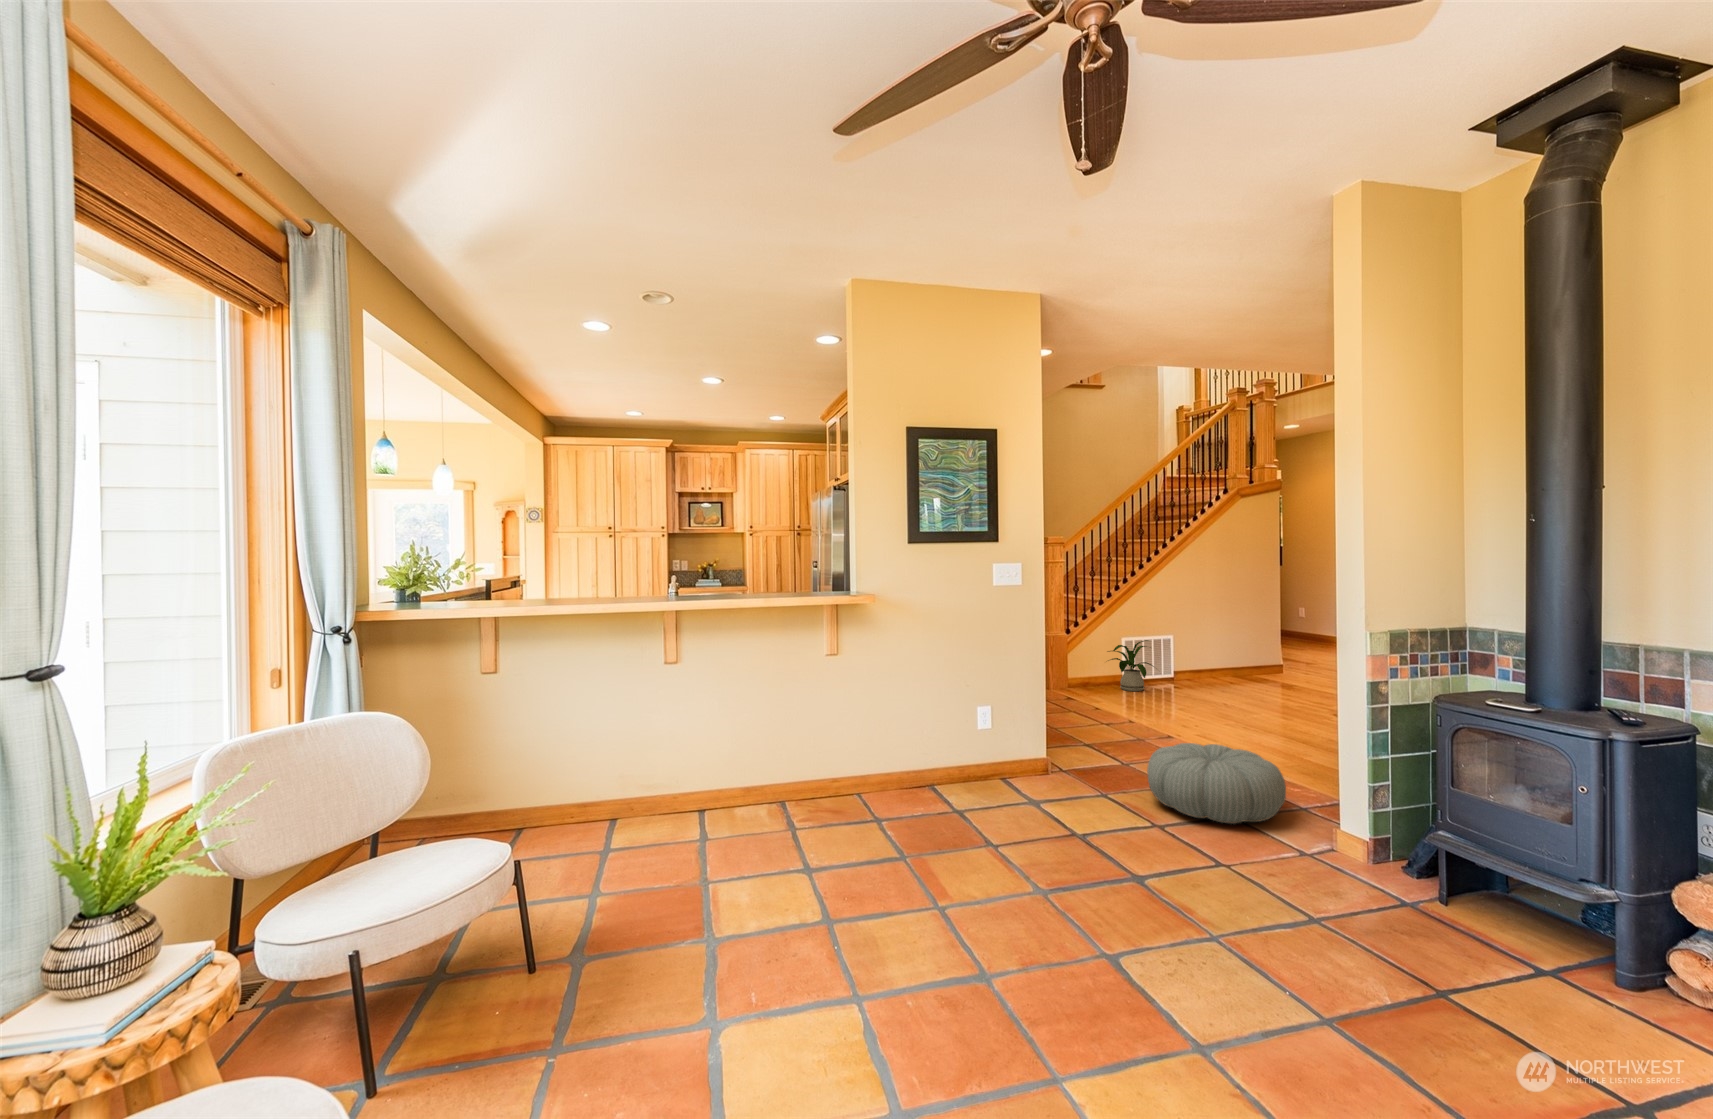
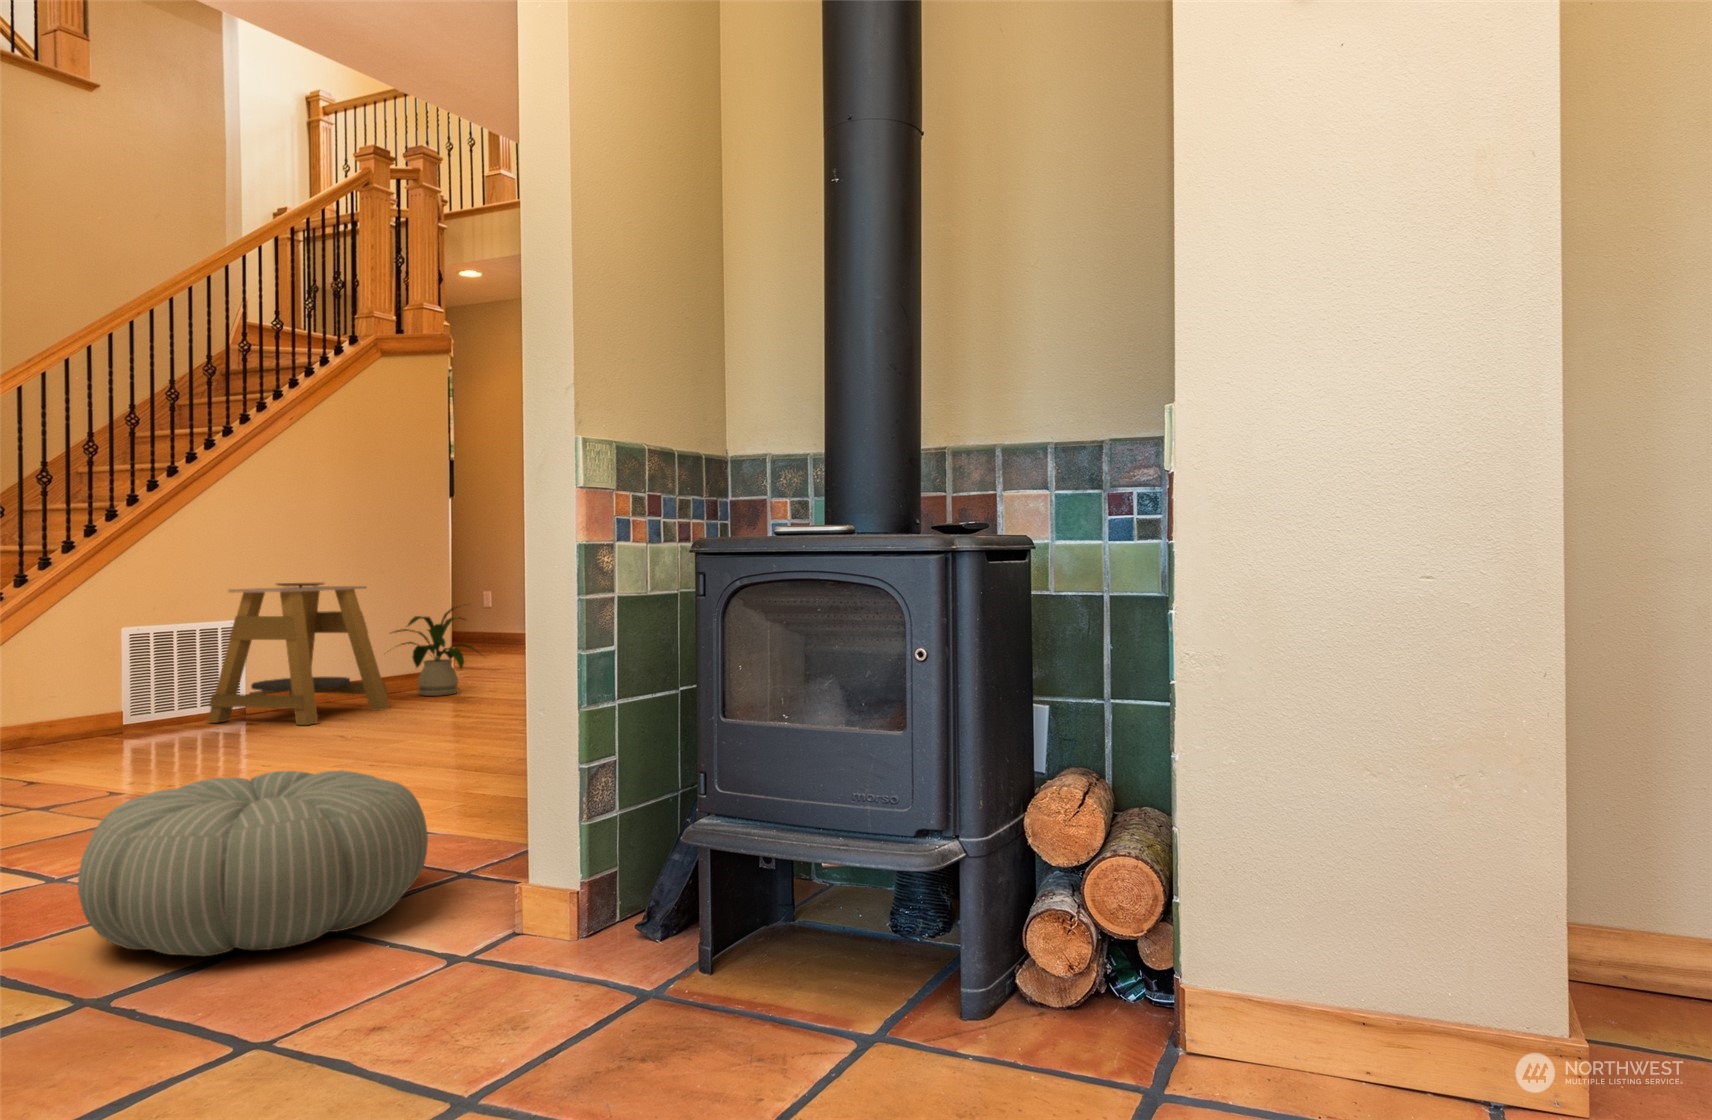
side table: none [1159,619,1249,692] -> present [207,583,390,725]
house plant: present [1108,640,1154,691] -> present [390,606,479,696]

